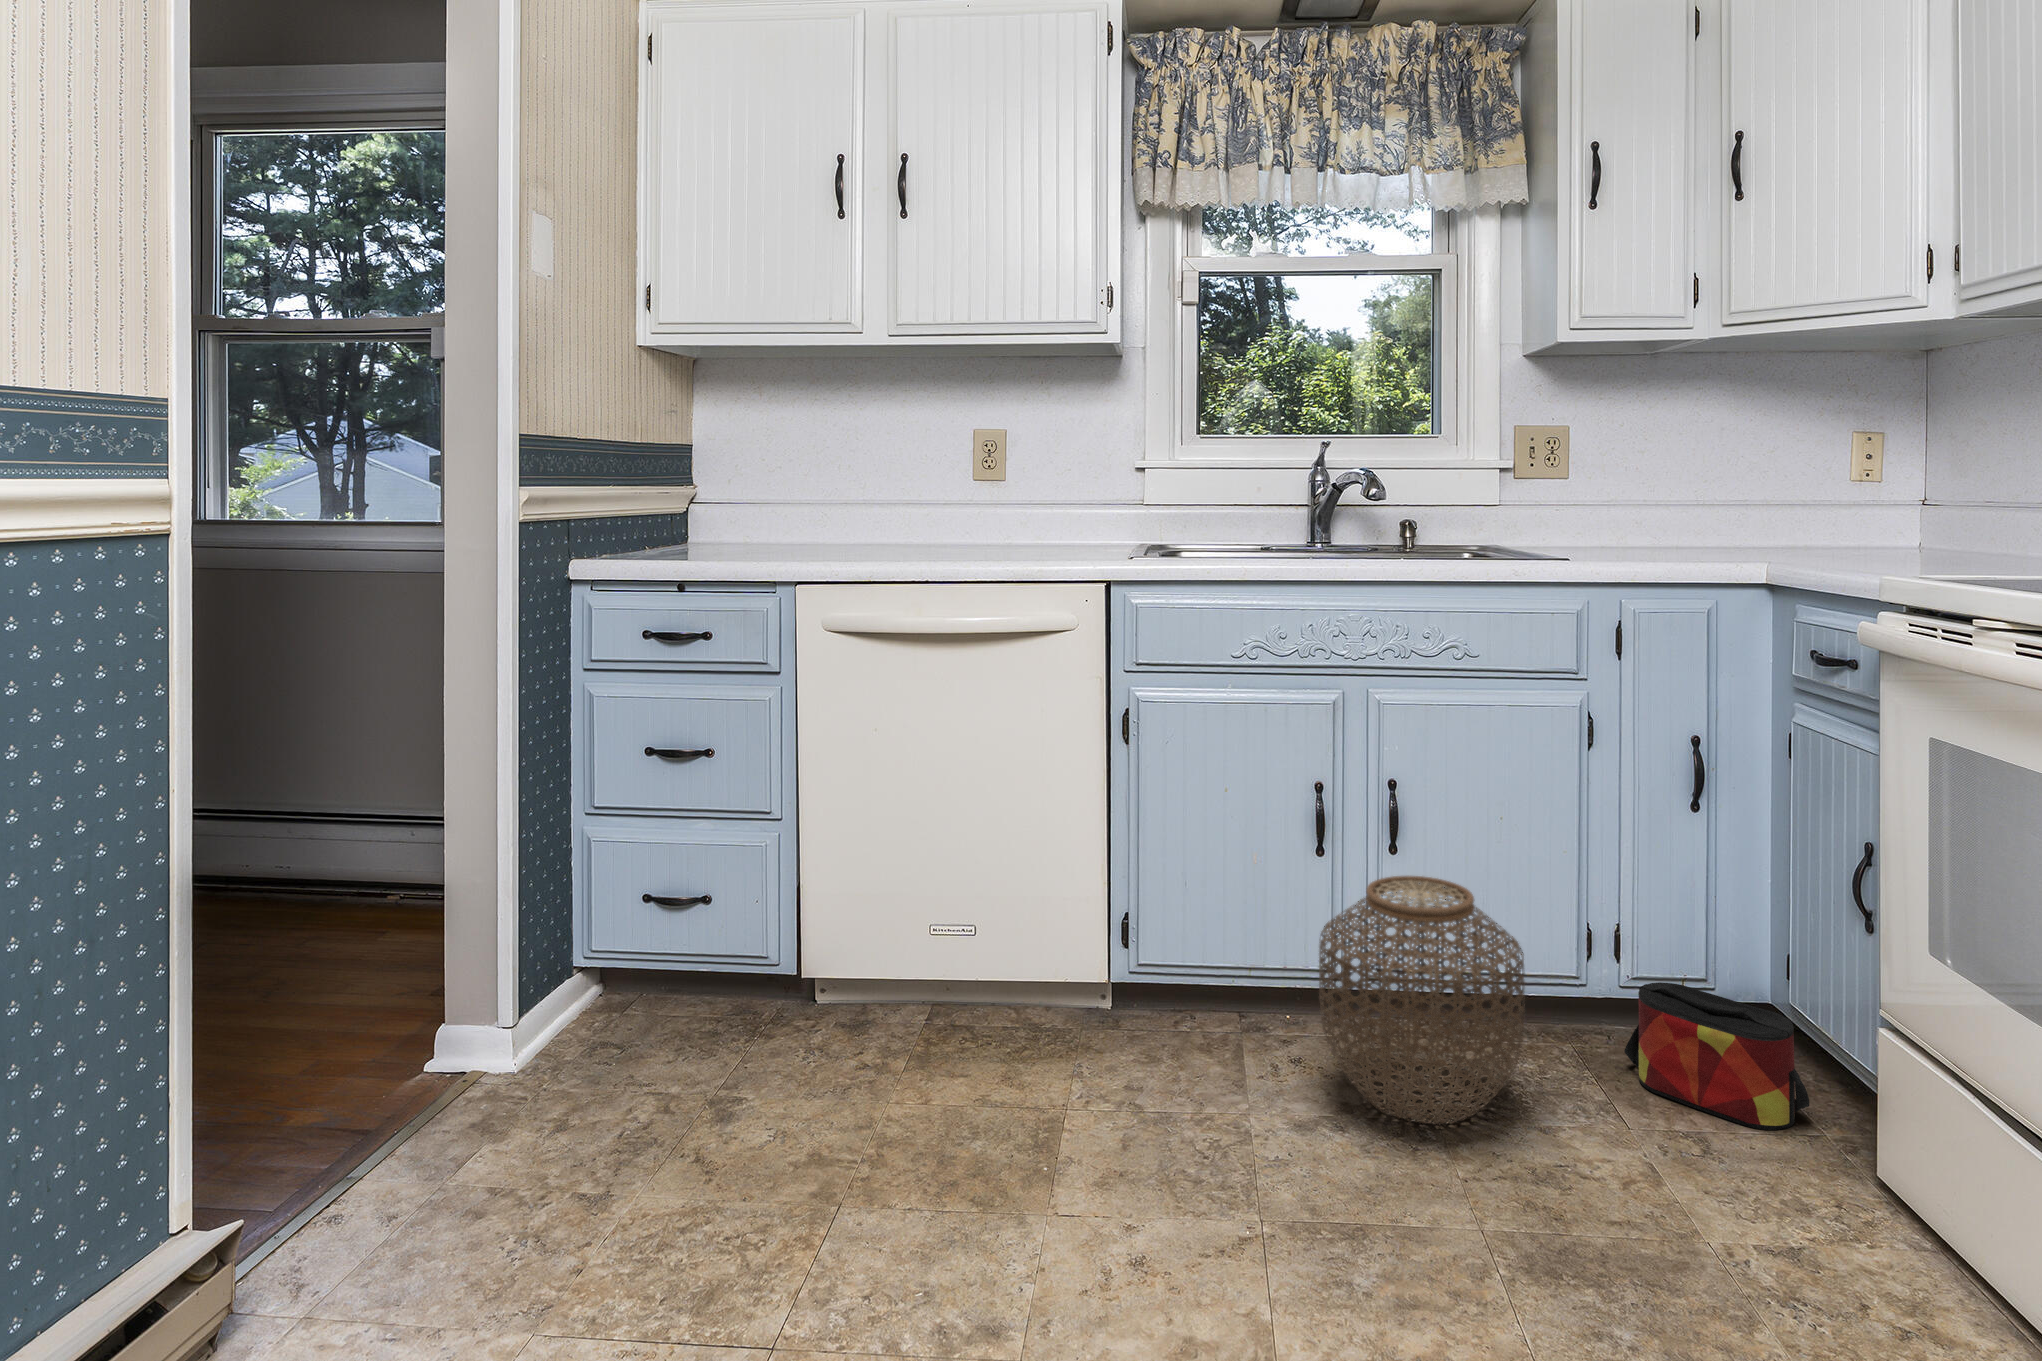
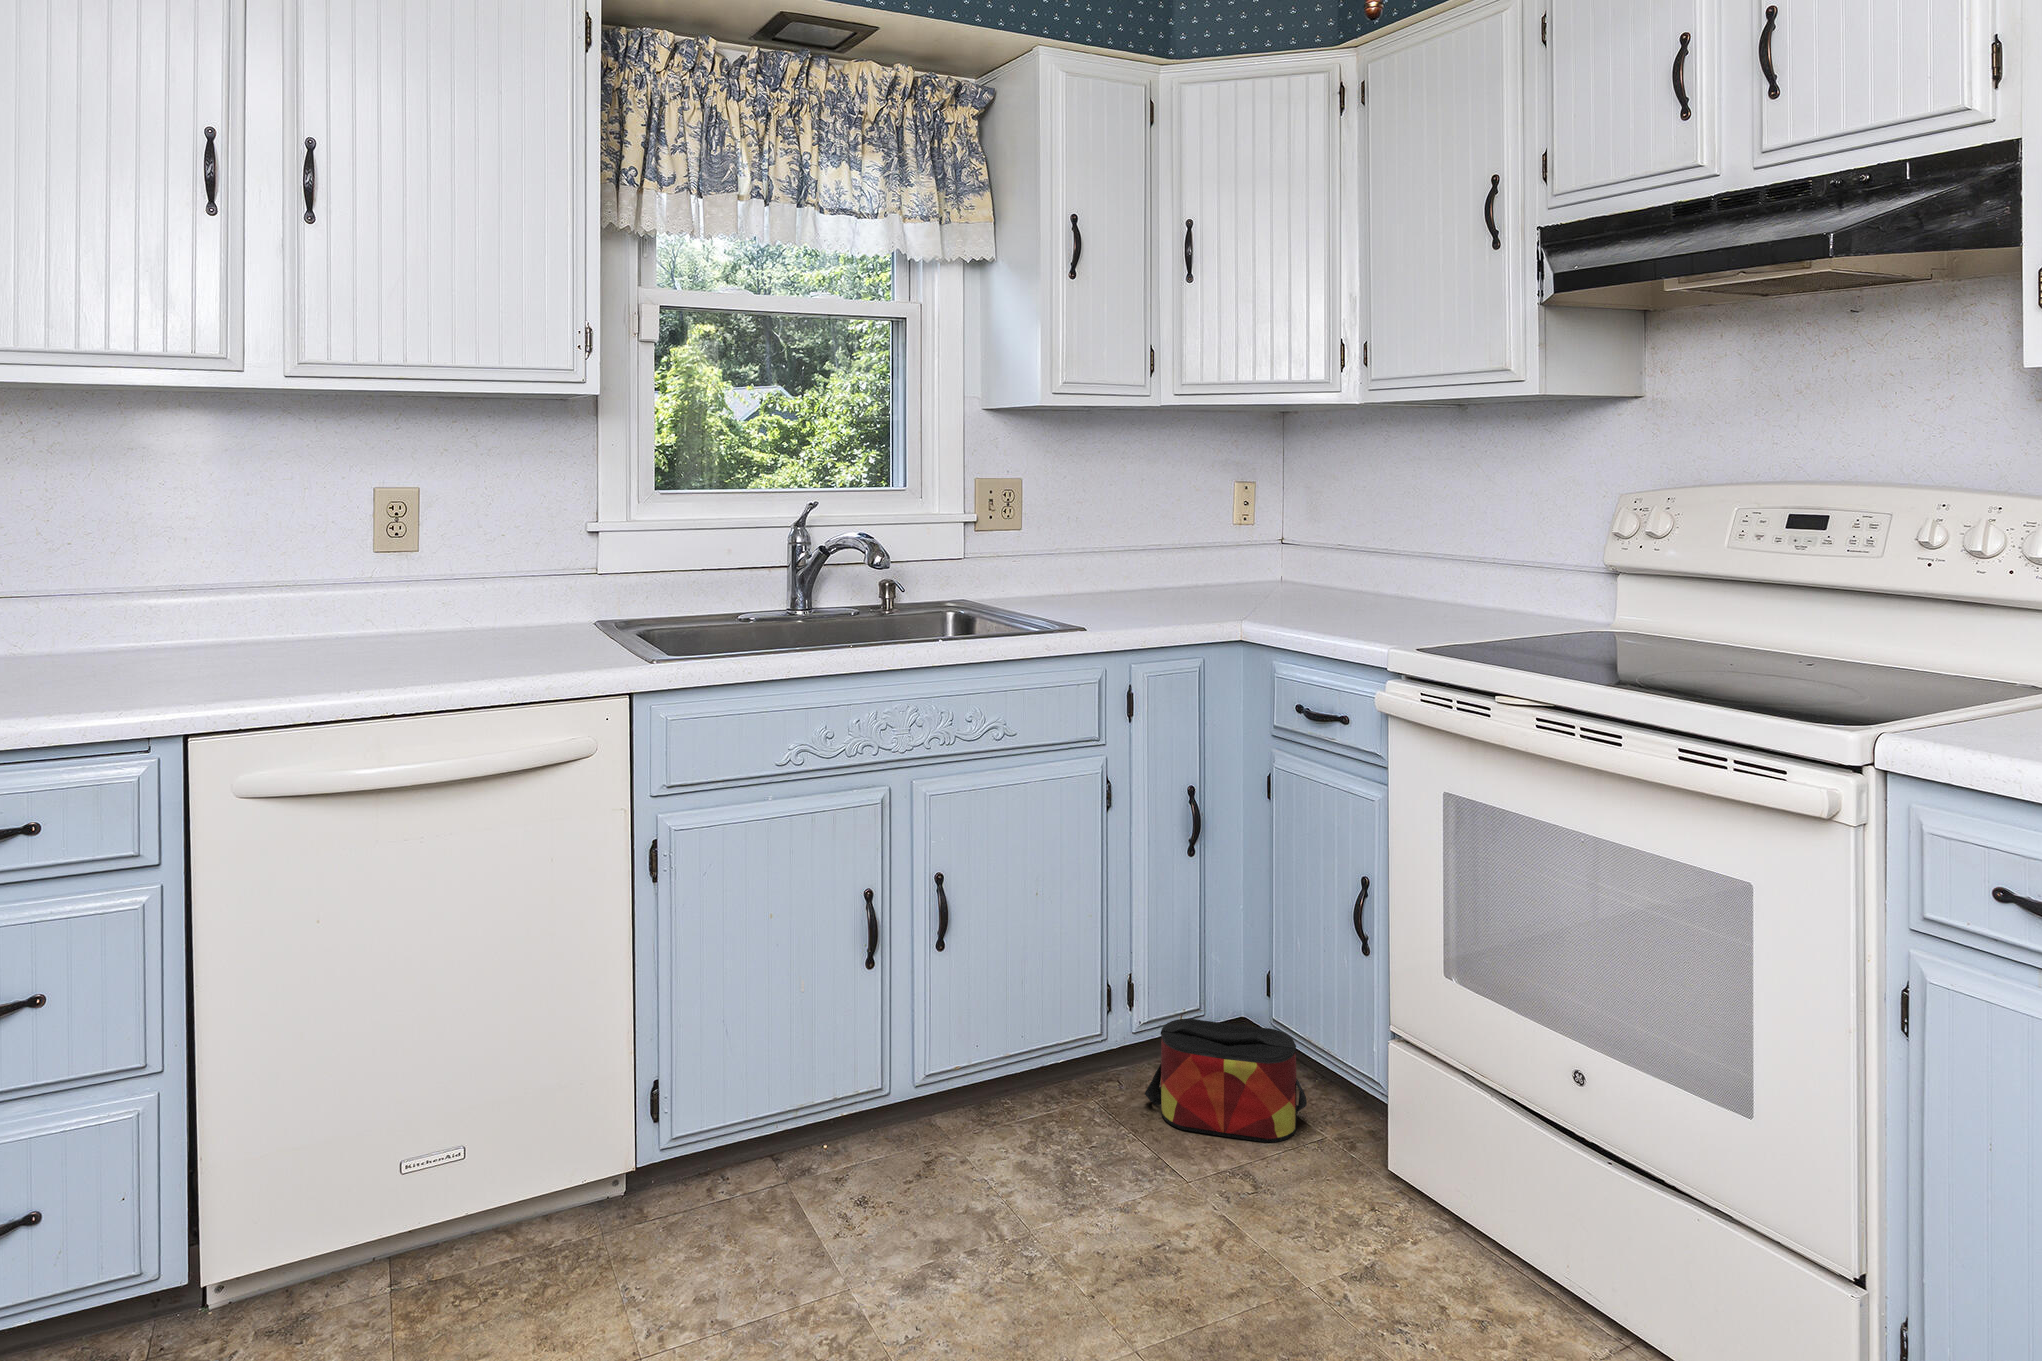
woven basket: present [1319,876,1525,1124] -> none [897,975,1102,1240]

